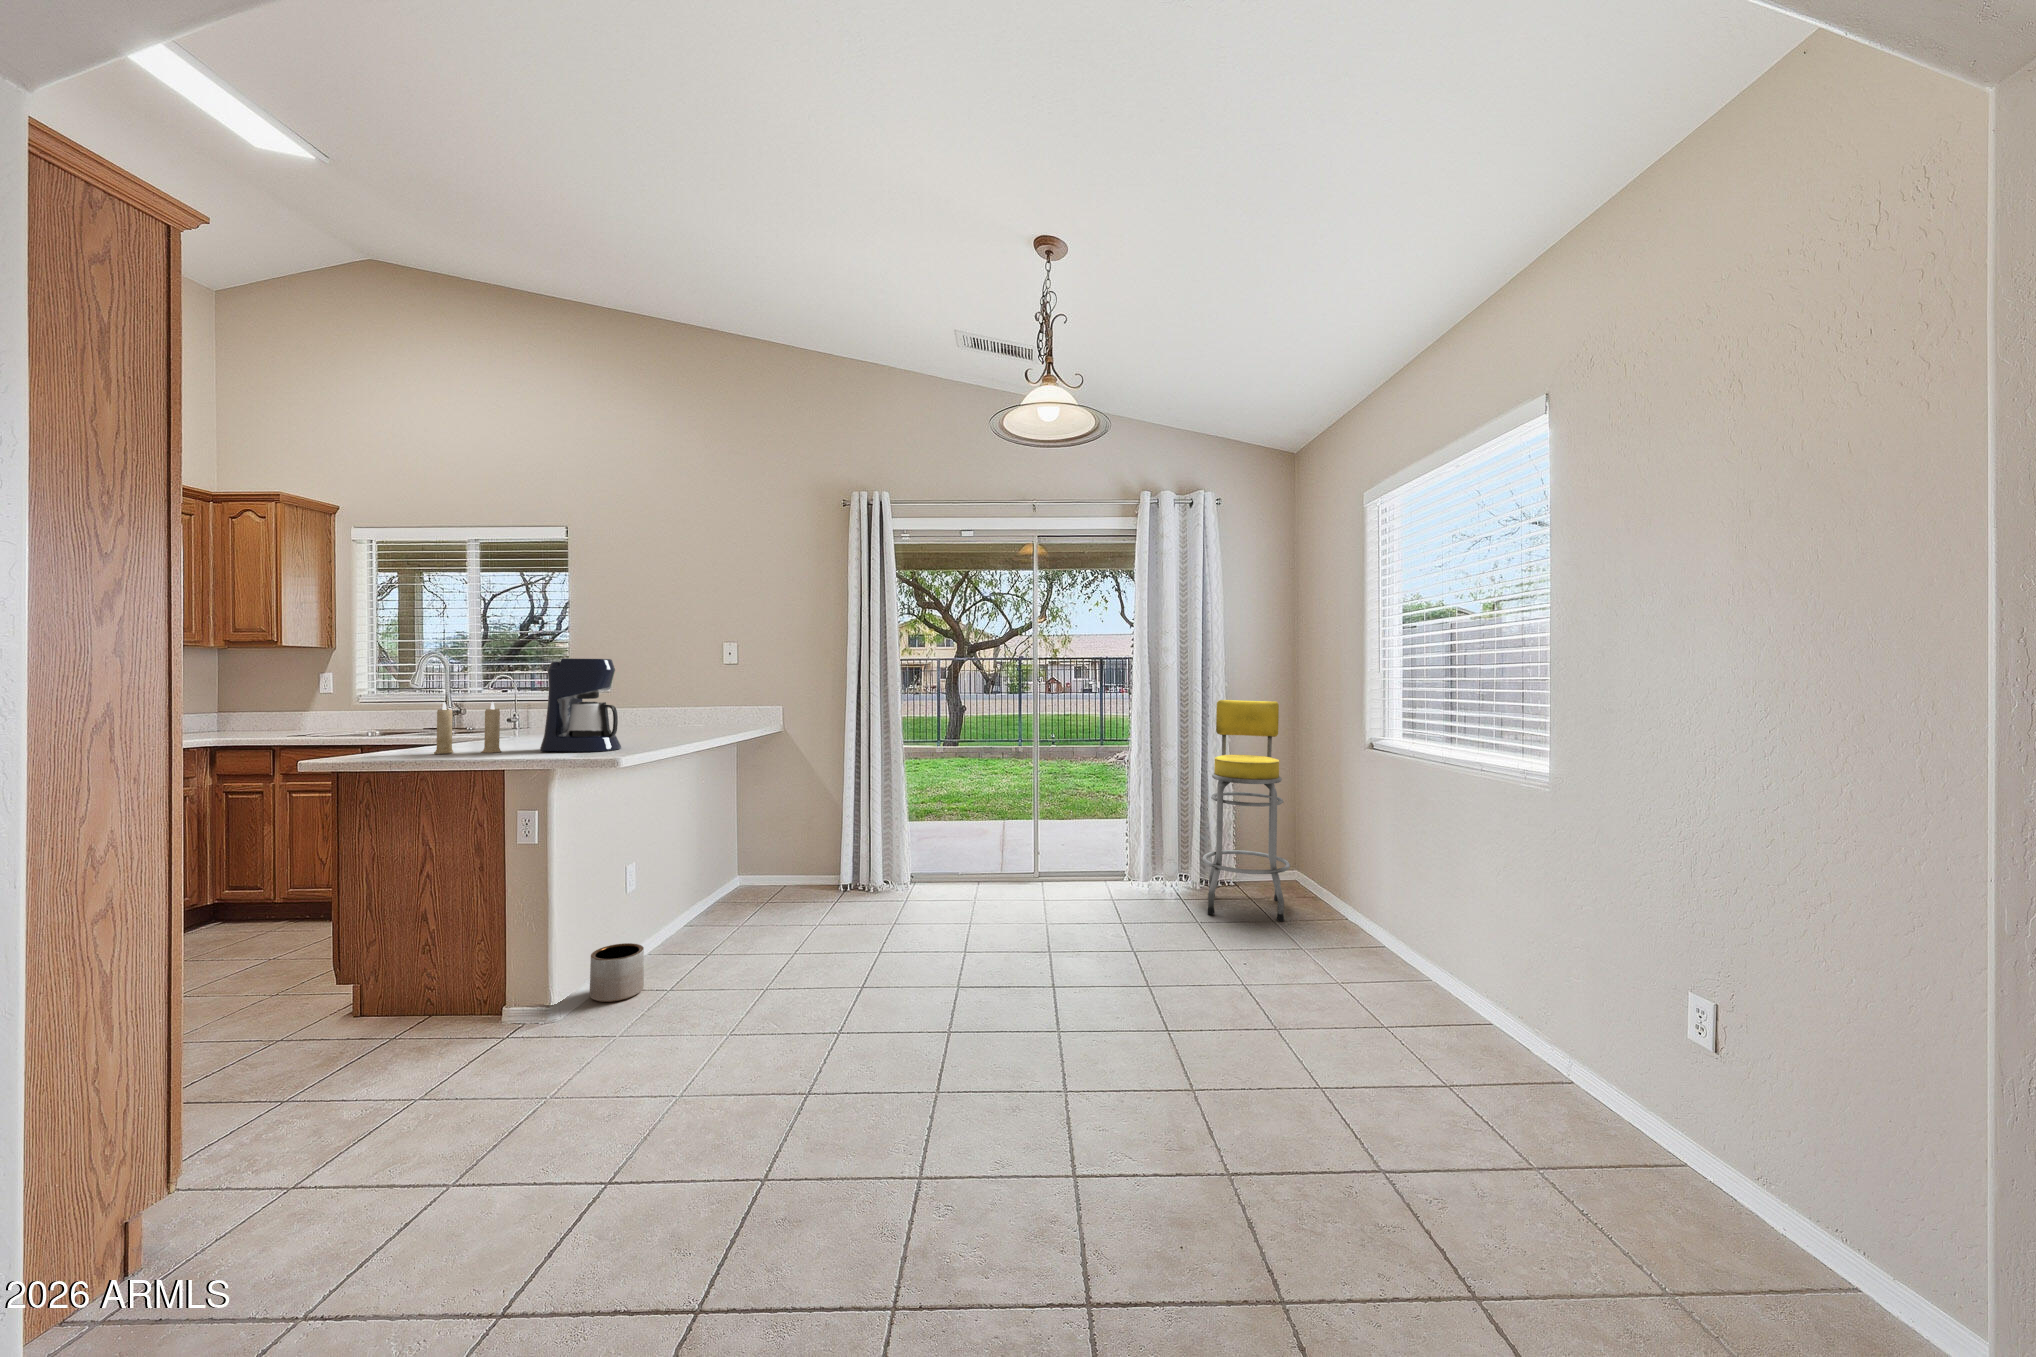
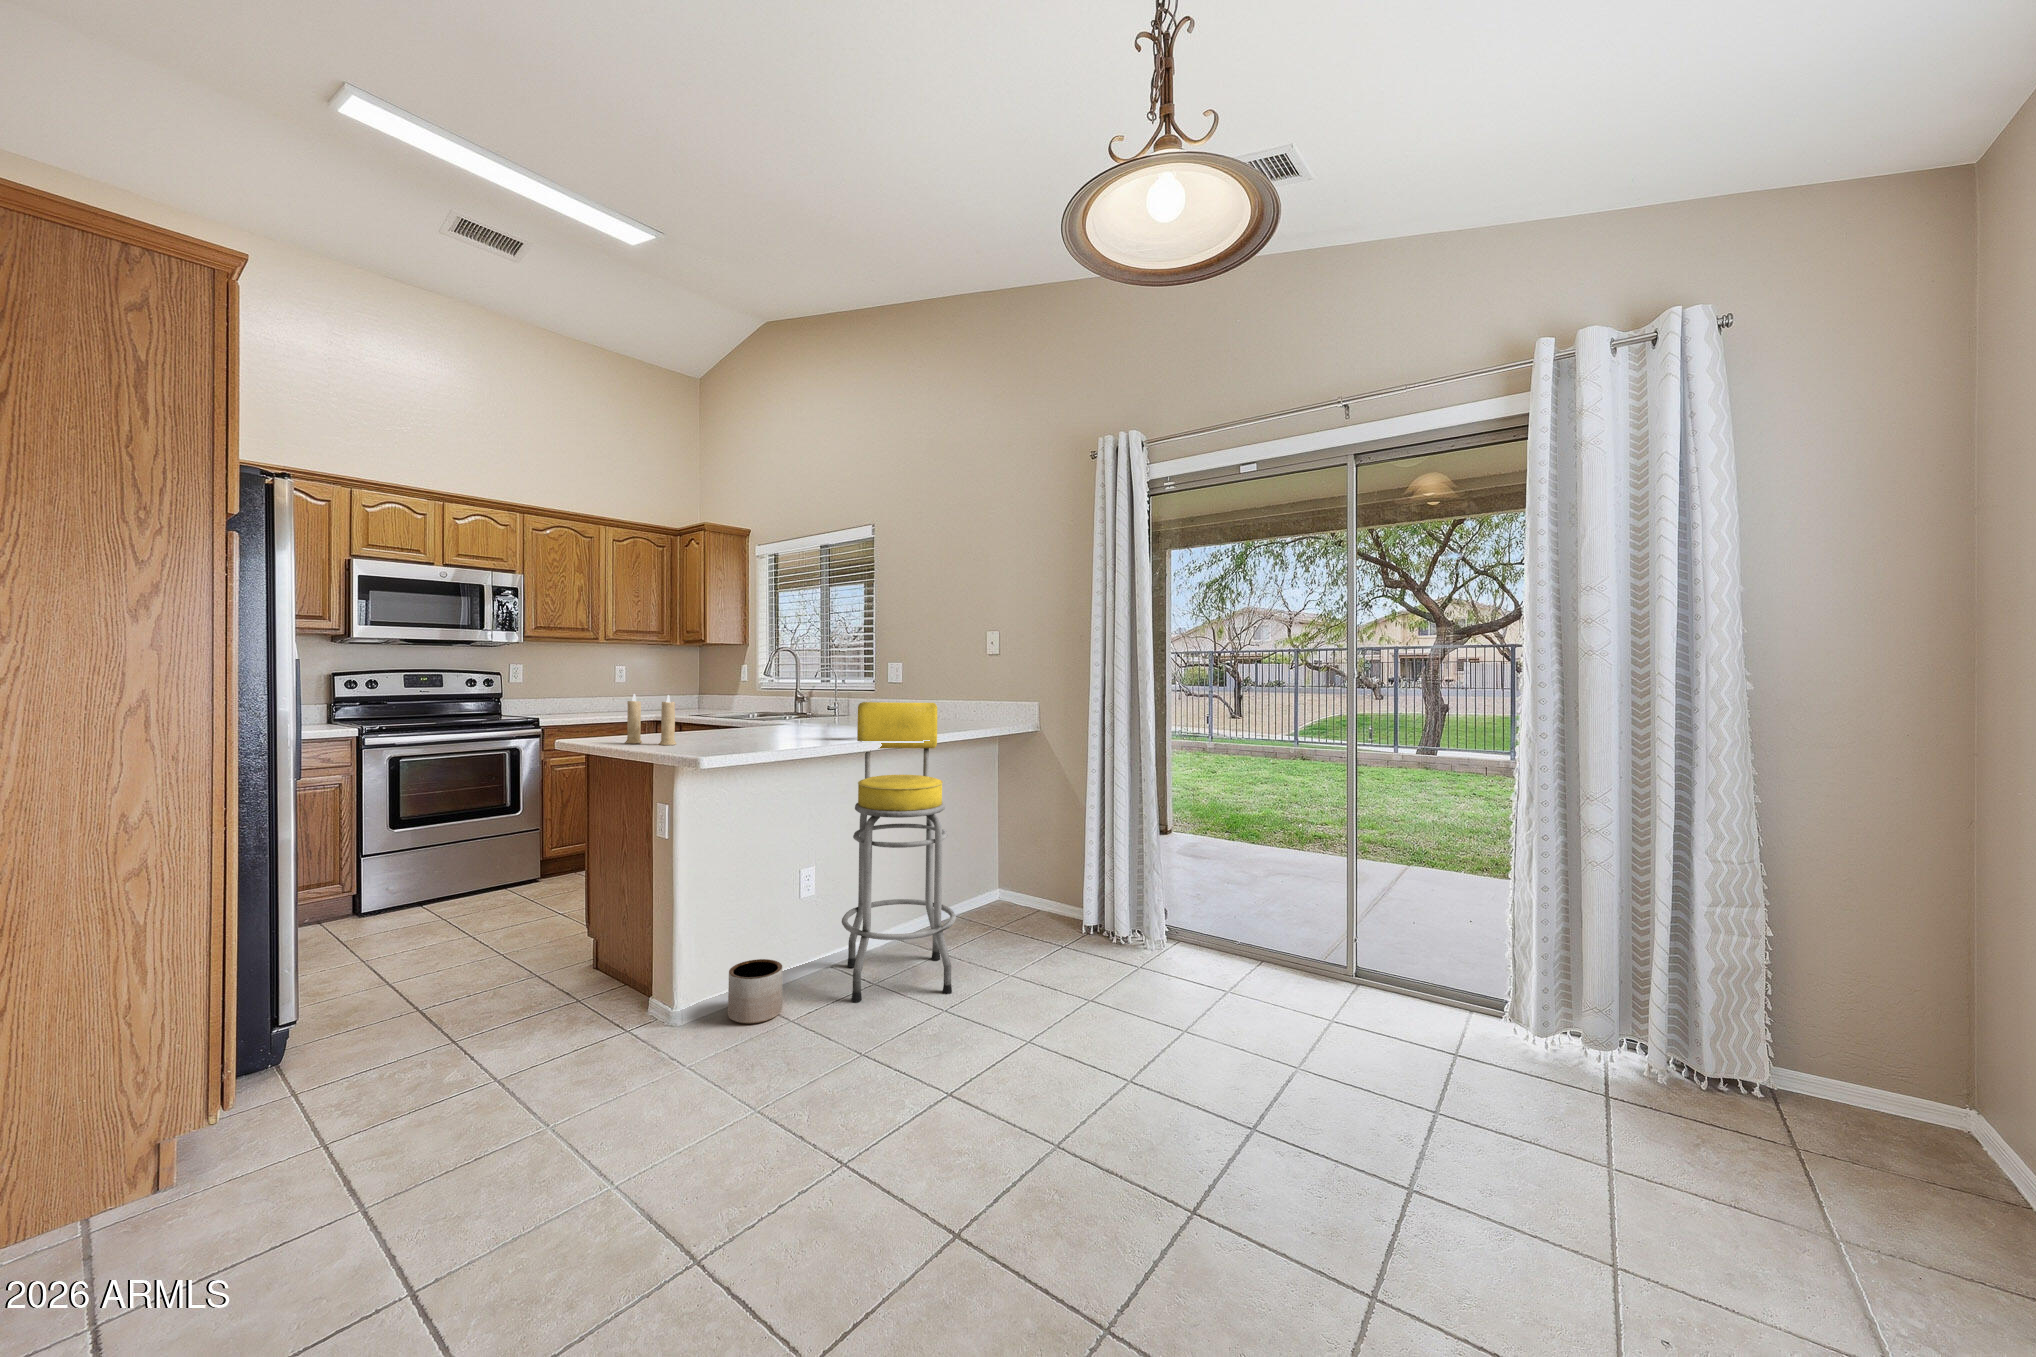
coffee maker: present [540,658,621,752] -> none [694,651,771,751]
bar stool: present [1202,700,1290,921] -> present [842,702,956,1002]

